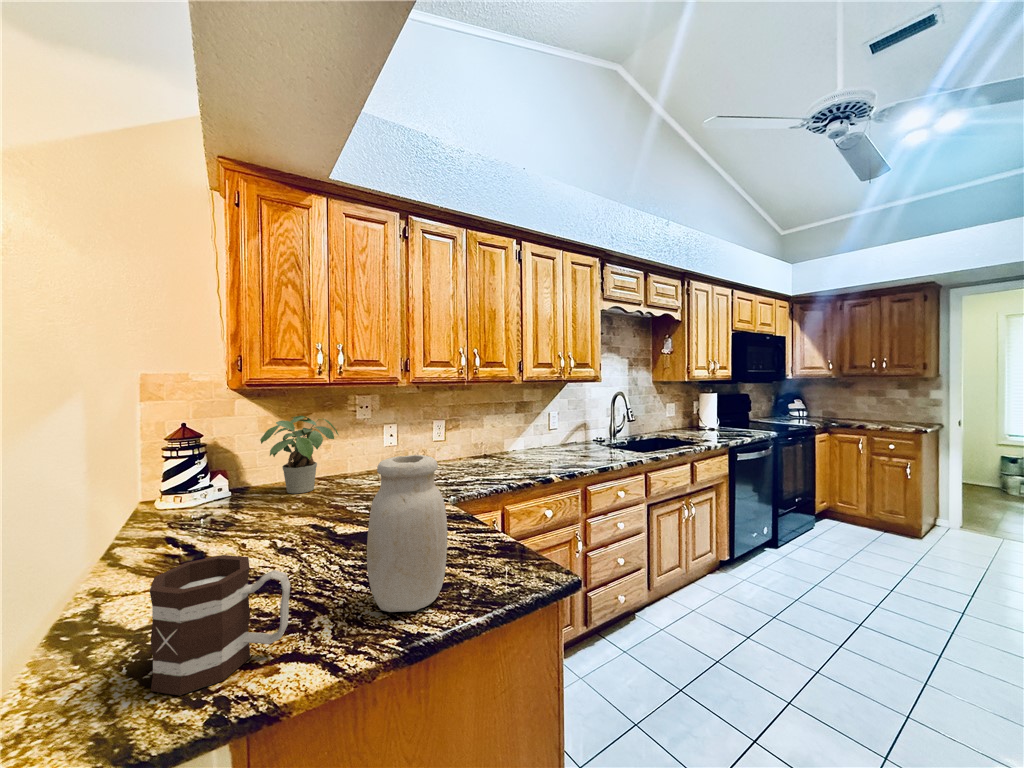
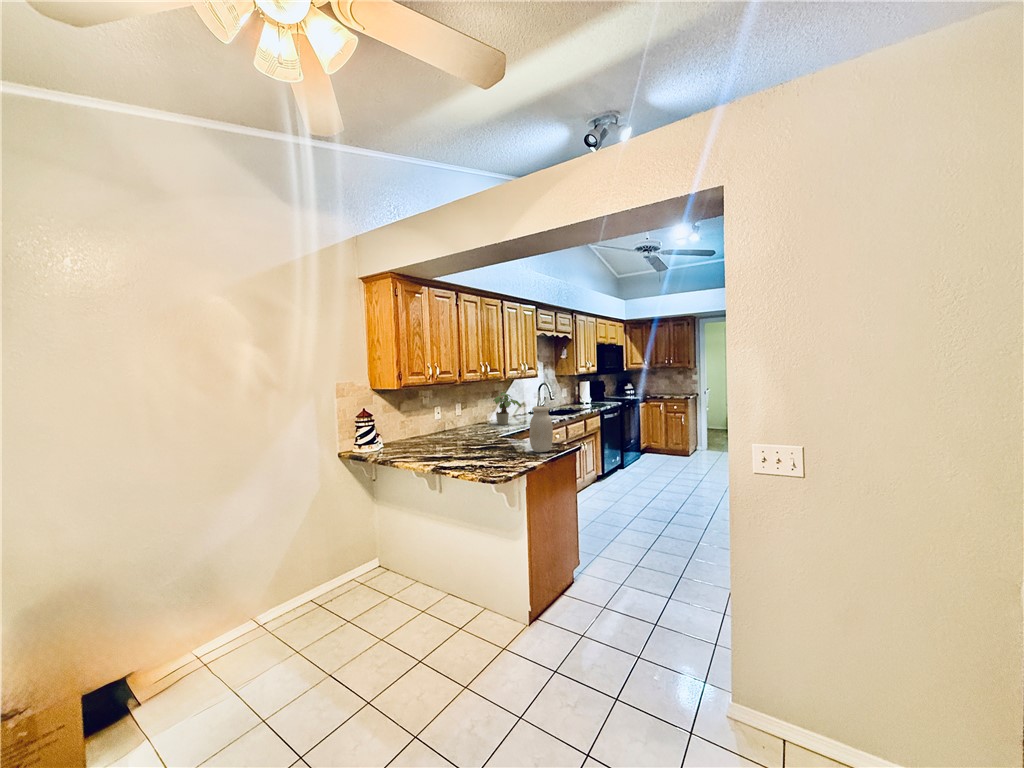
potted plant: present [260,416,339,493] -> present [493,392,521,425]
mug: present [150,555,290,696] -> none [499,435,529,464]

